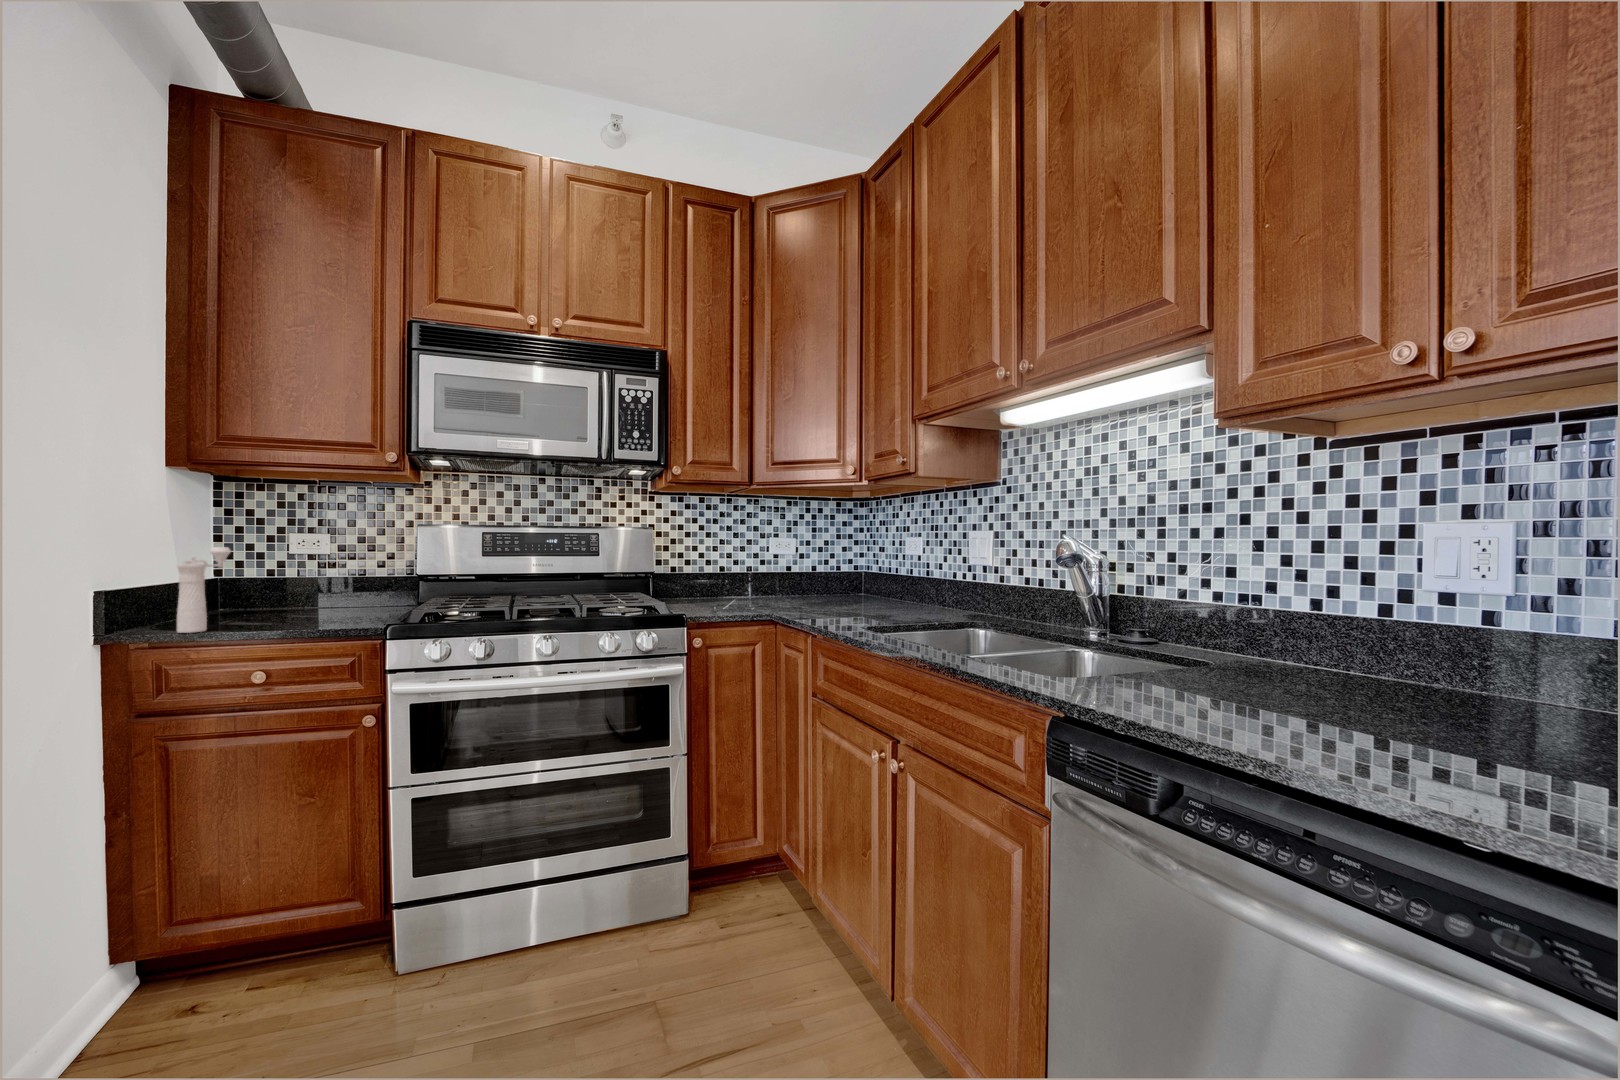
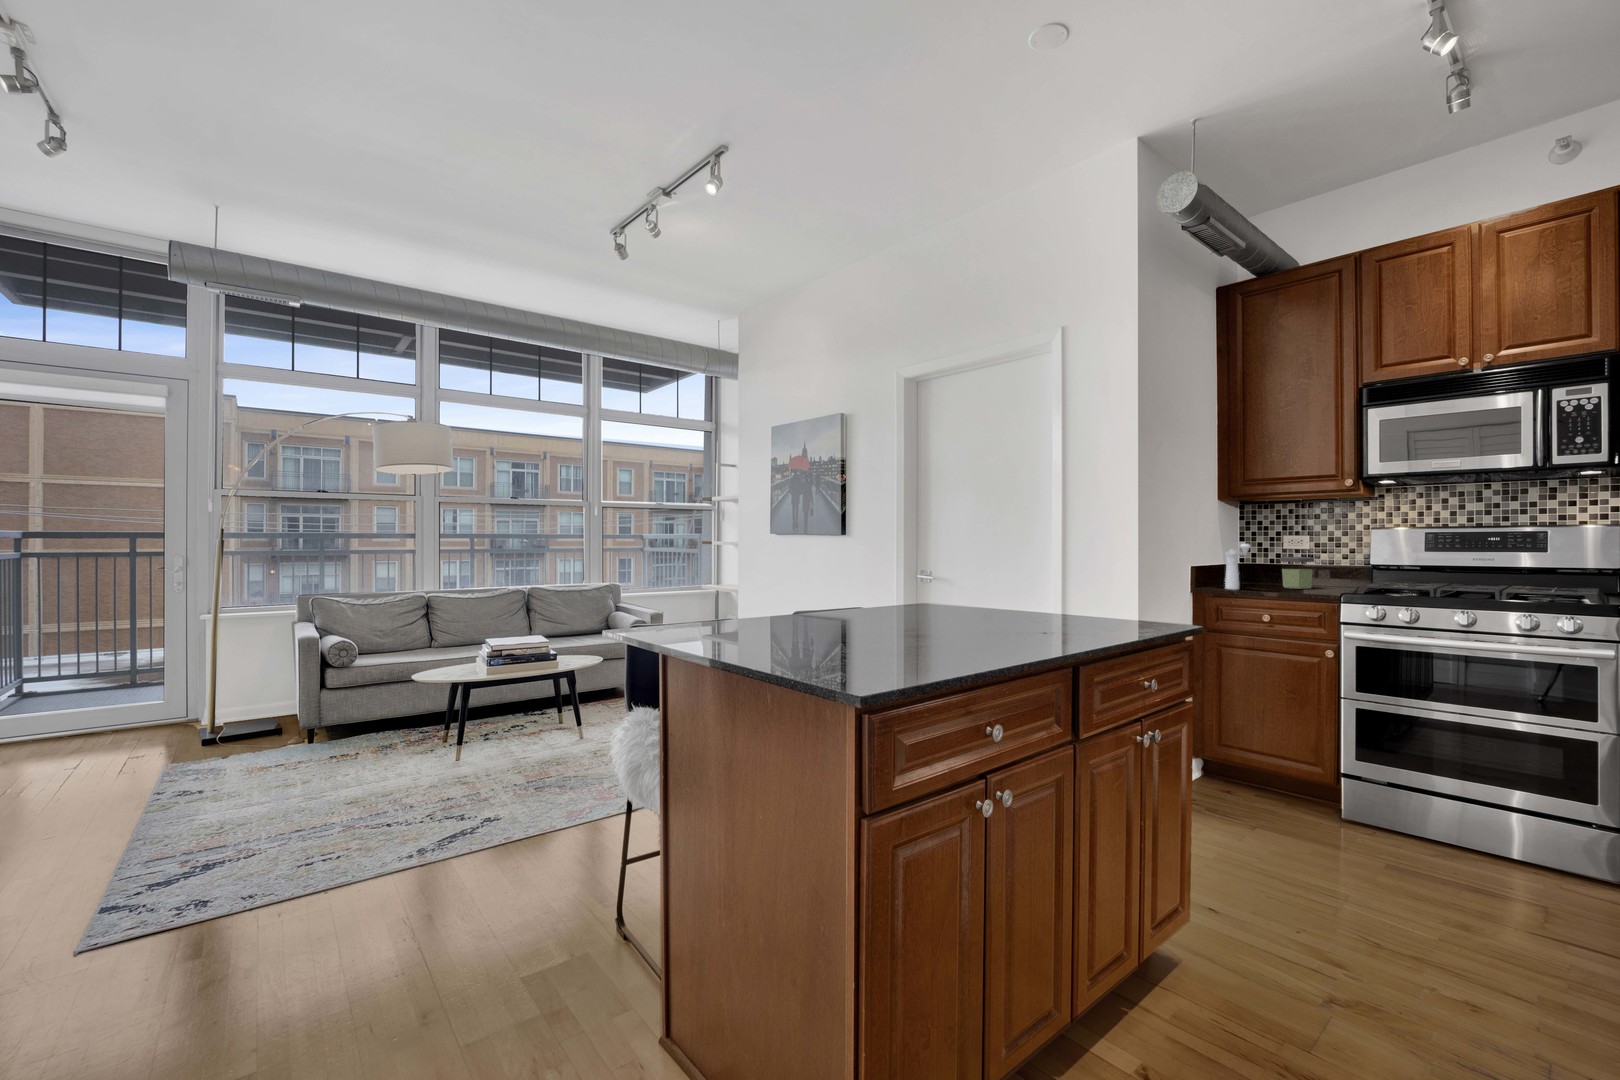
jar: none [284,568,340,619] -> present [1280,557,1314,589]

